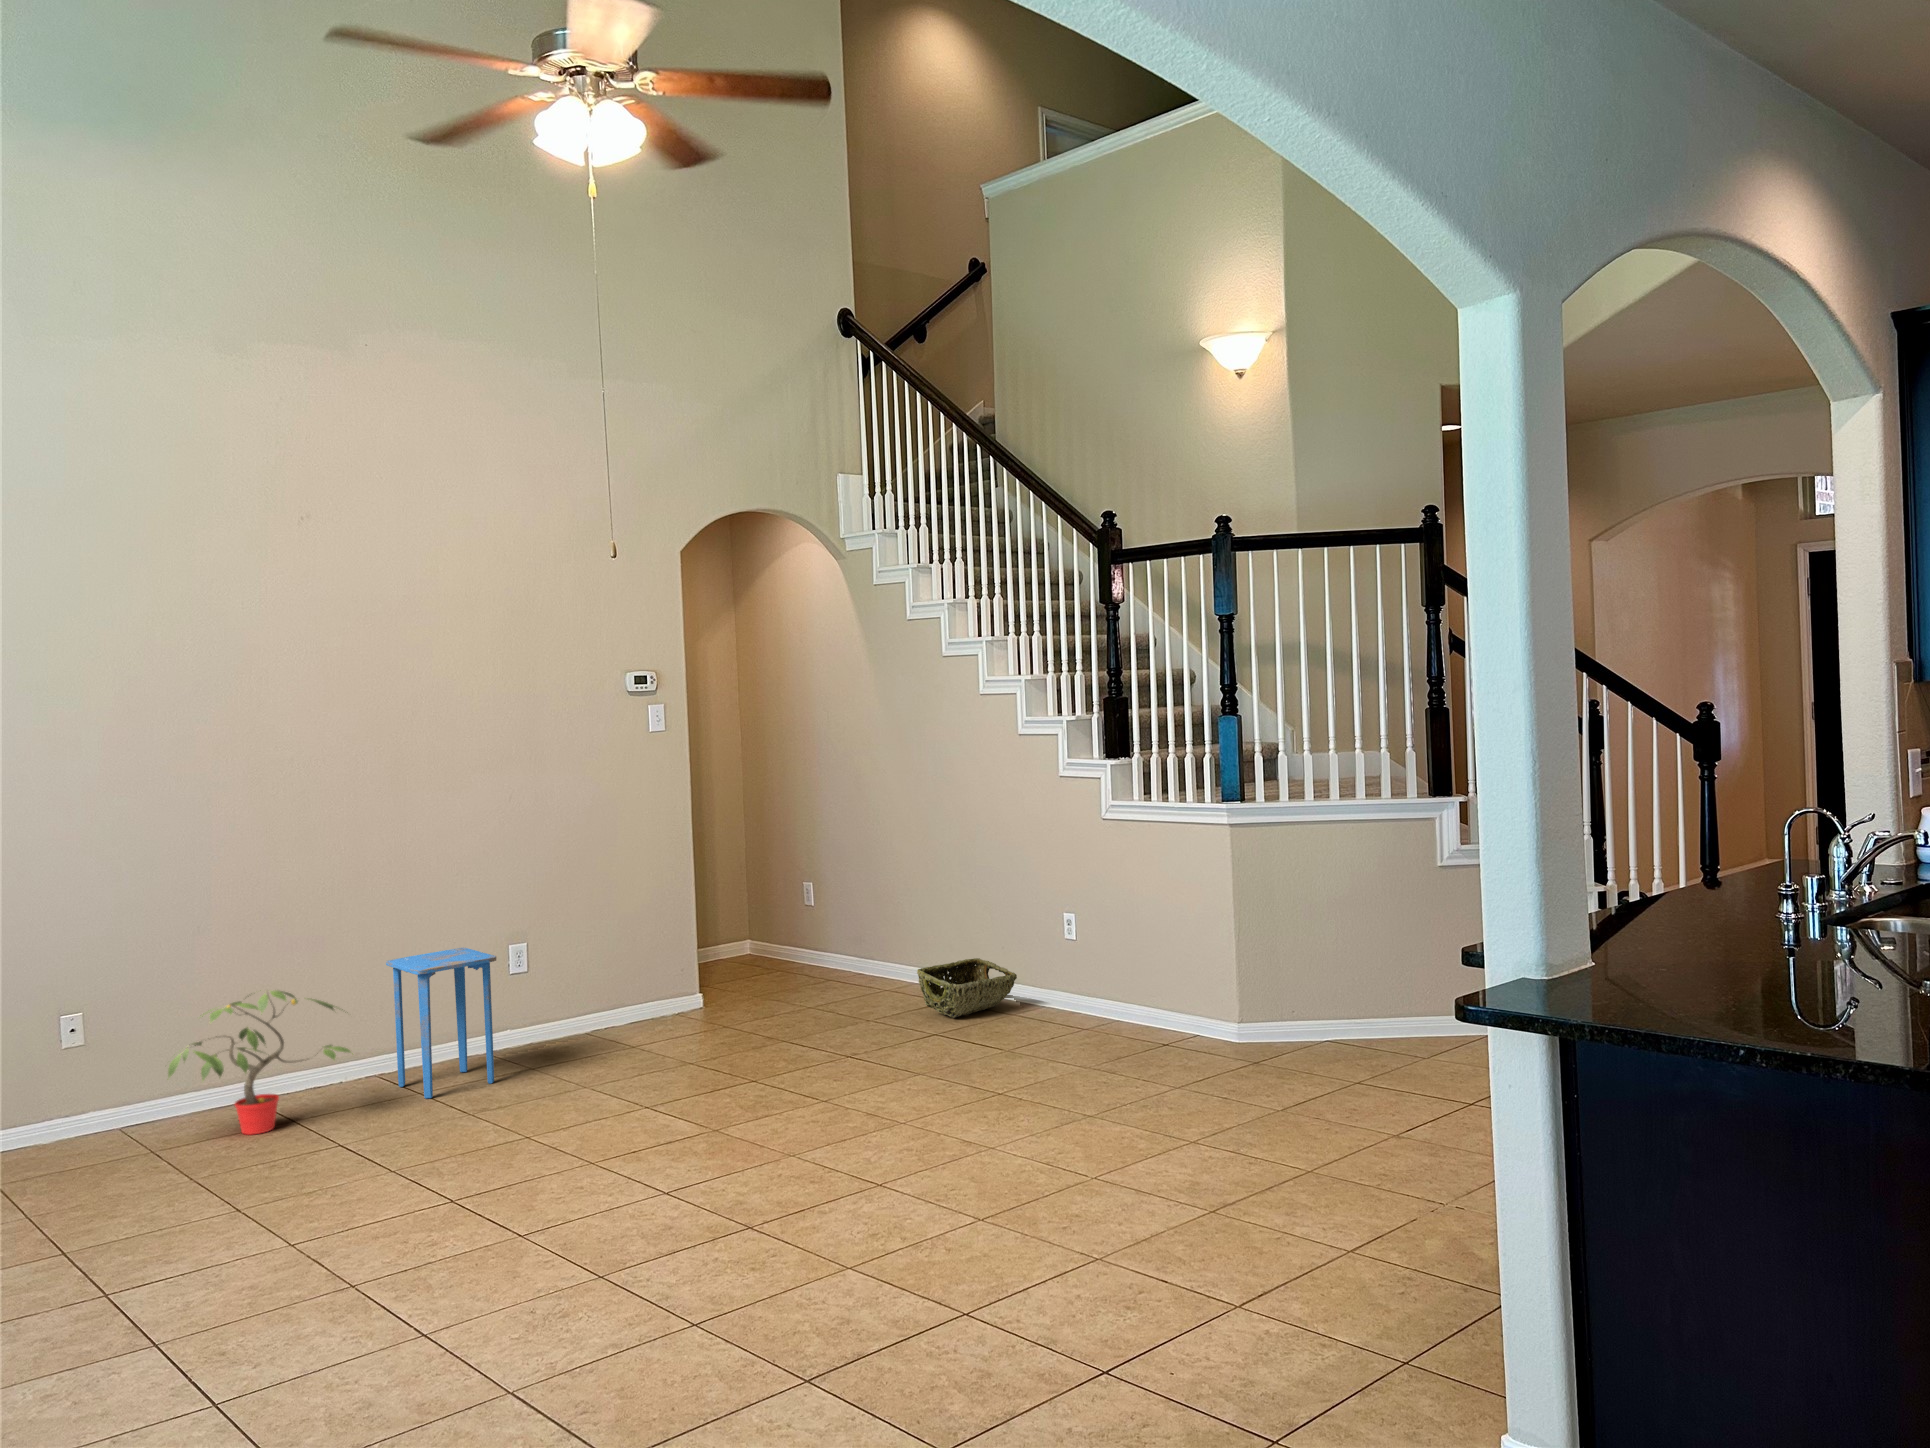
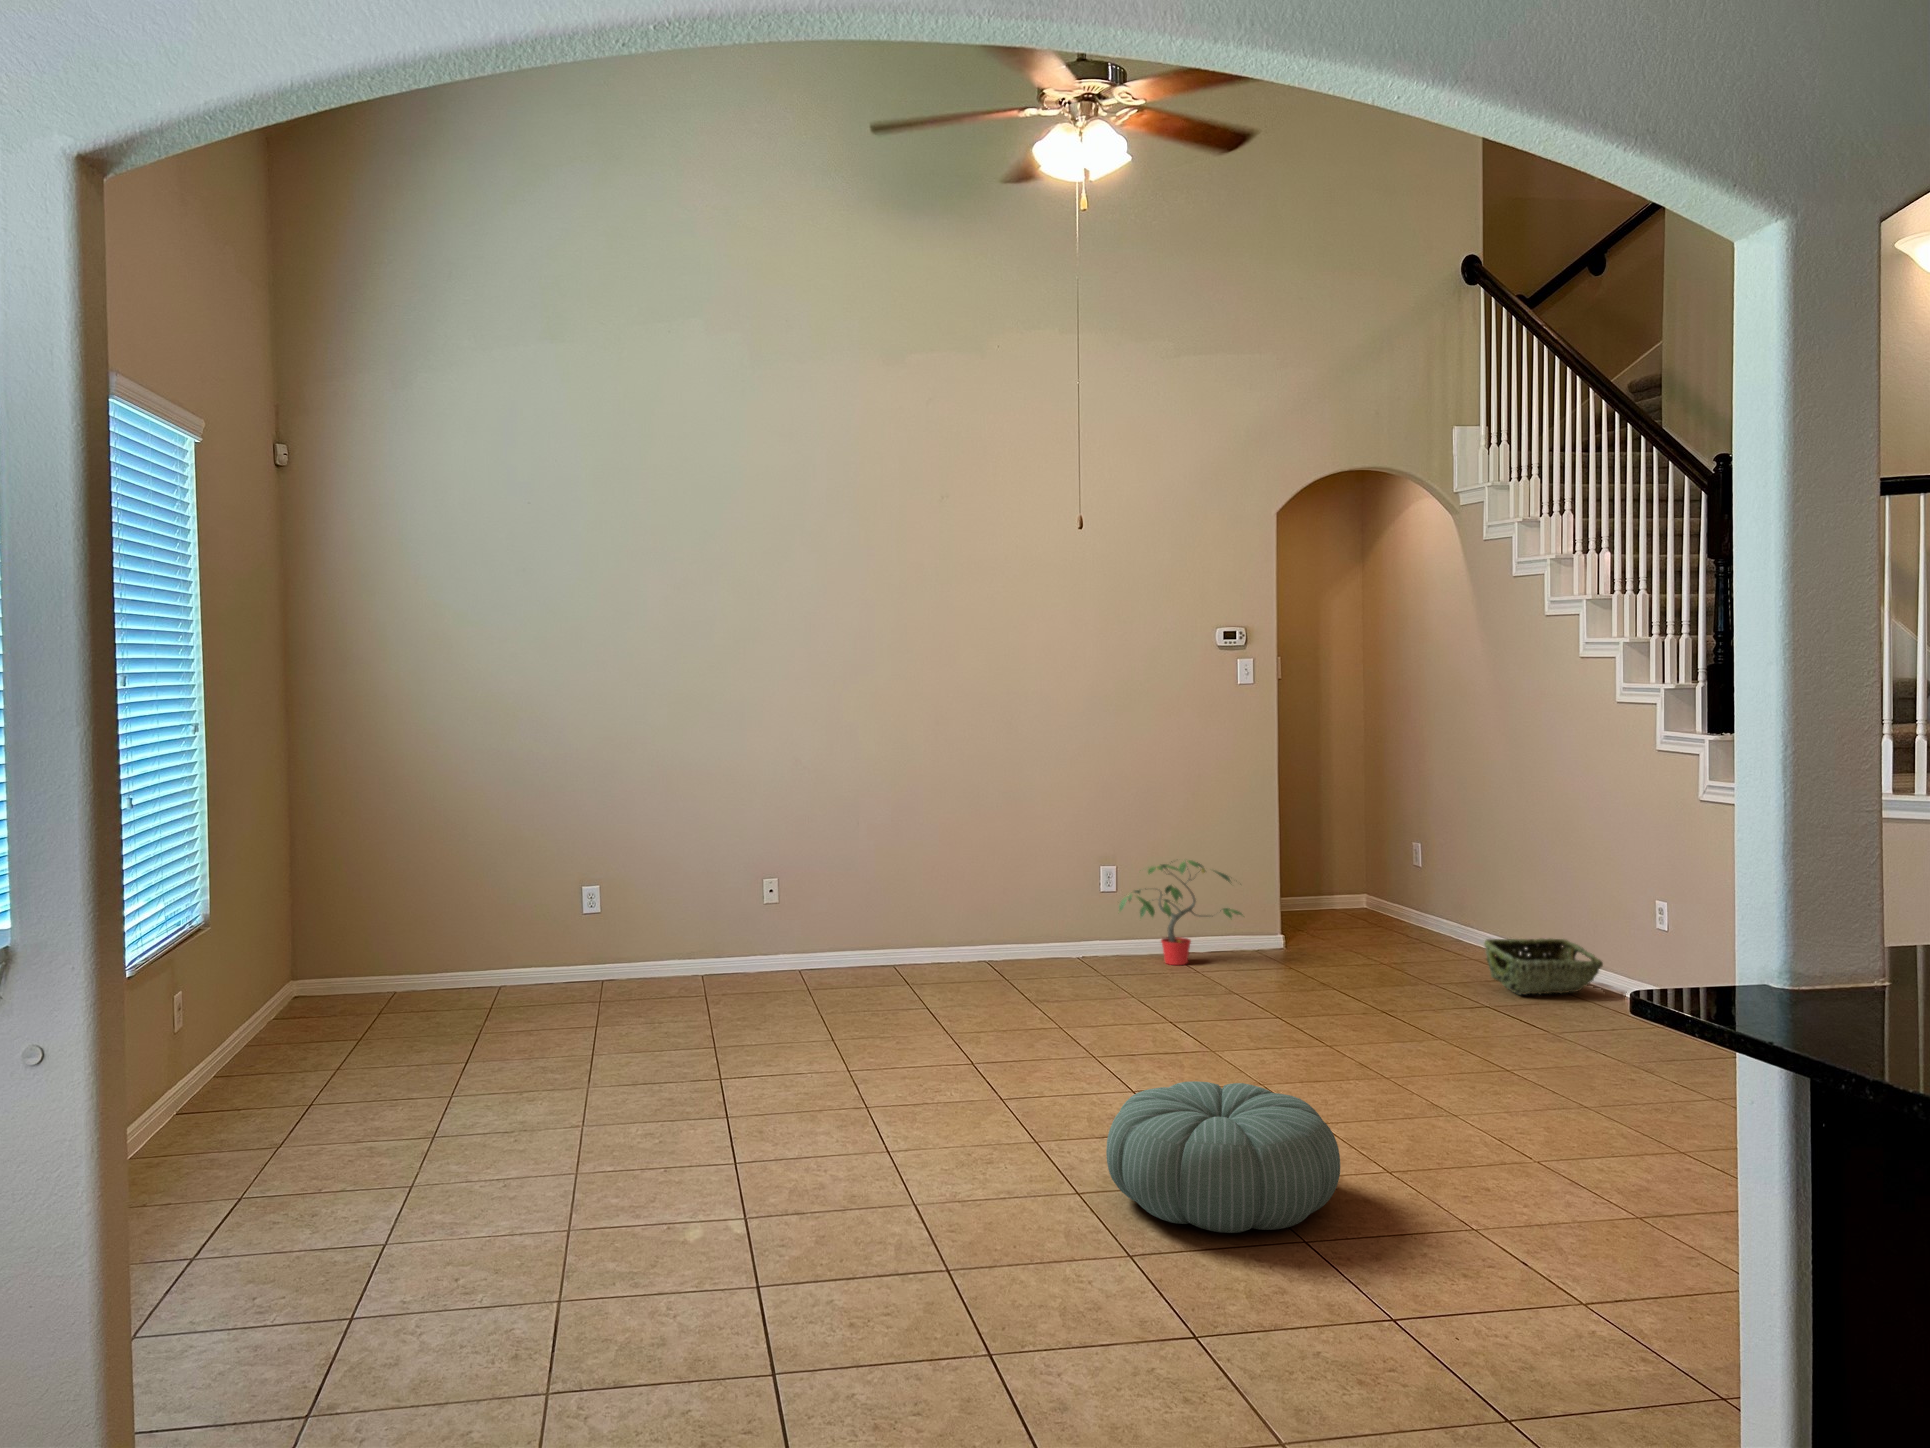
side table: present [386,948,496,1098] -> none [994,859,1073,978]
potted plant: present [168,990,353,1135] -> present [1119,860,1244,965]
pouf: none [756,1166,999,1337] -> present [1106,1081,1340,1233]

